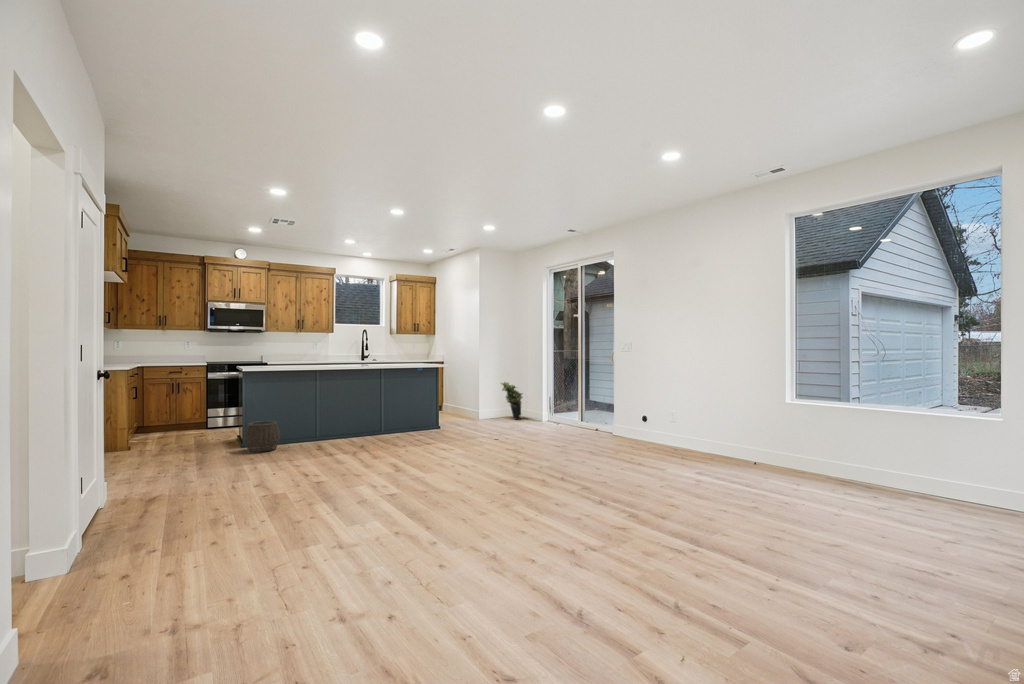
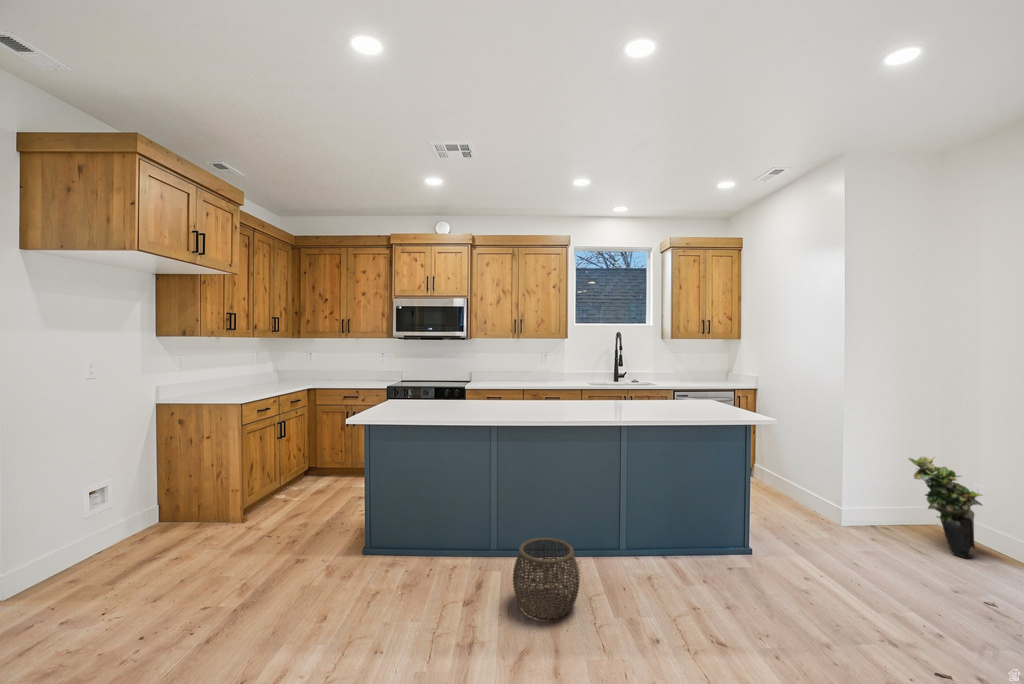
woven basket: present [245,421,280,452] -> present [513,538,580,620]

